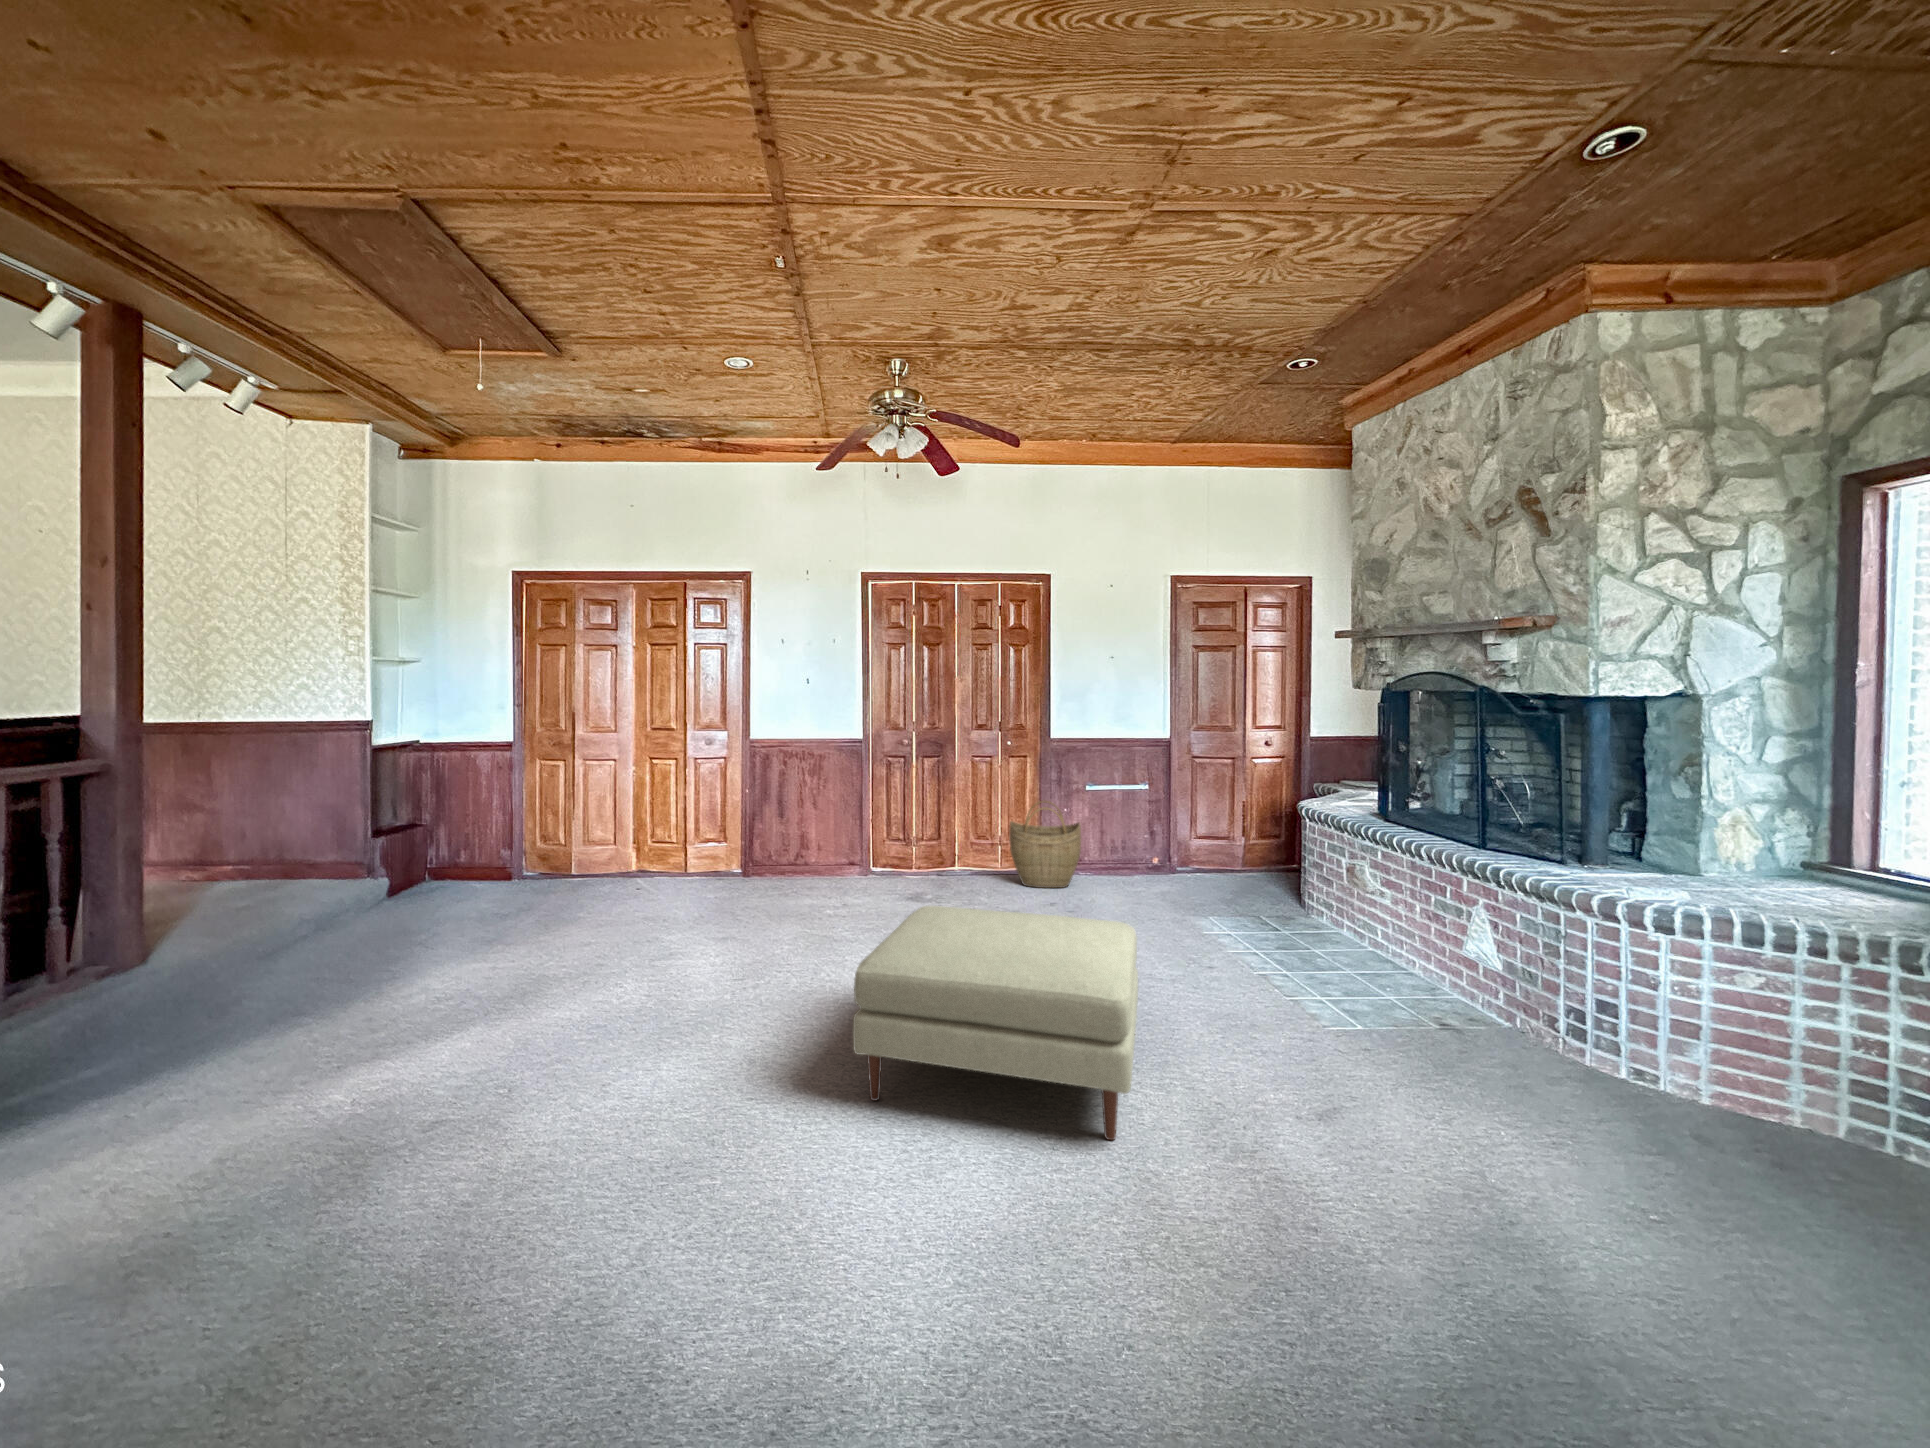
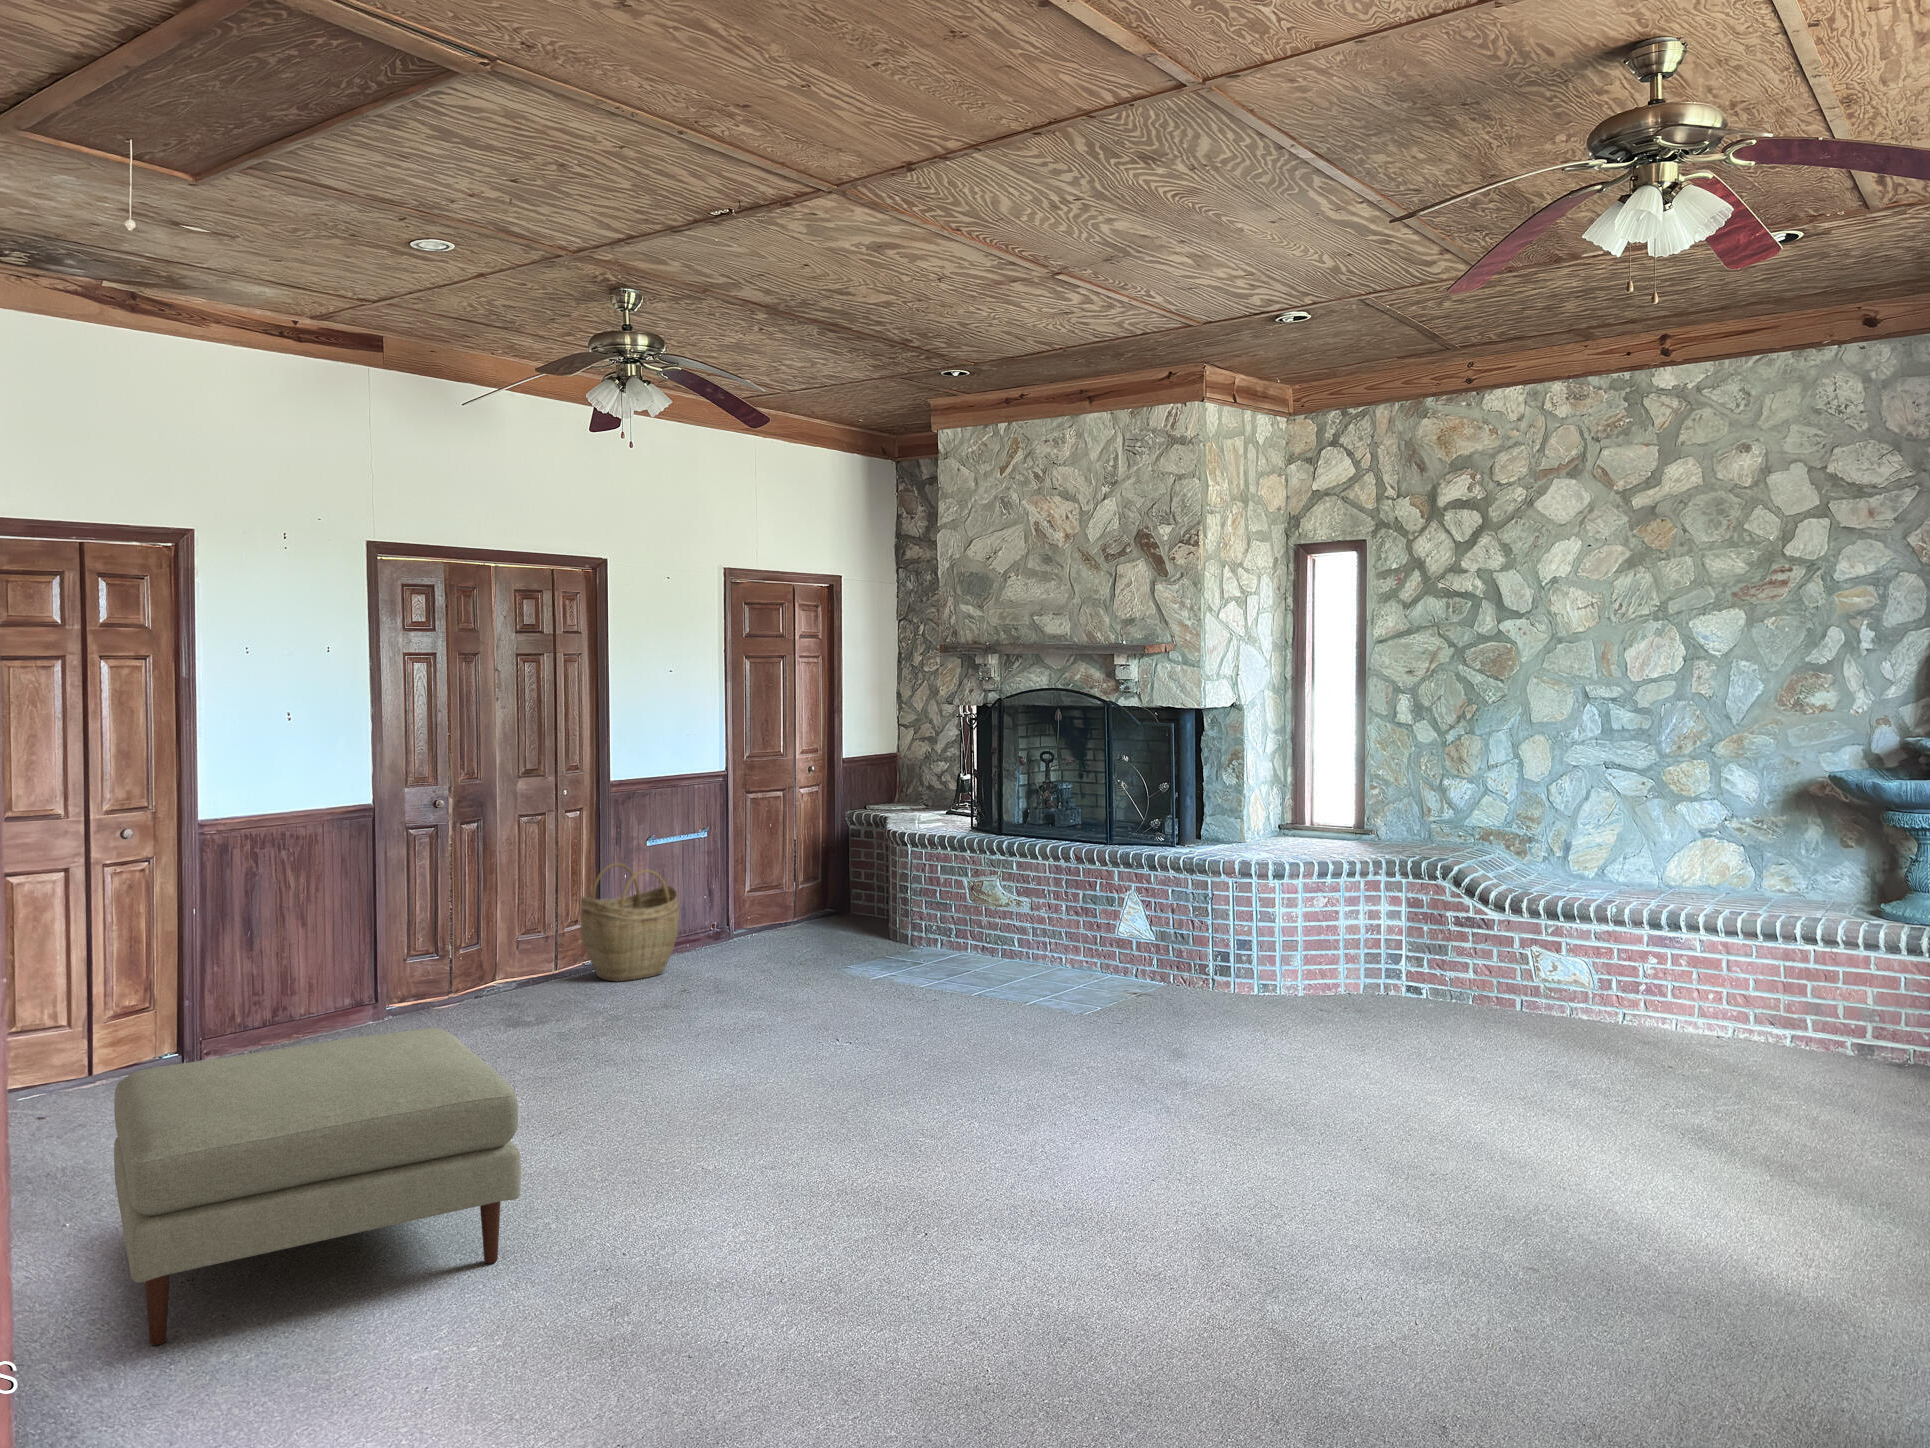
ottoman: present [853,906,1138,1140] -> present [114,1028,521,1345]

